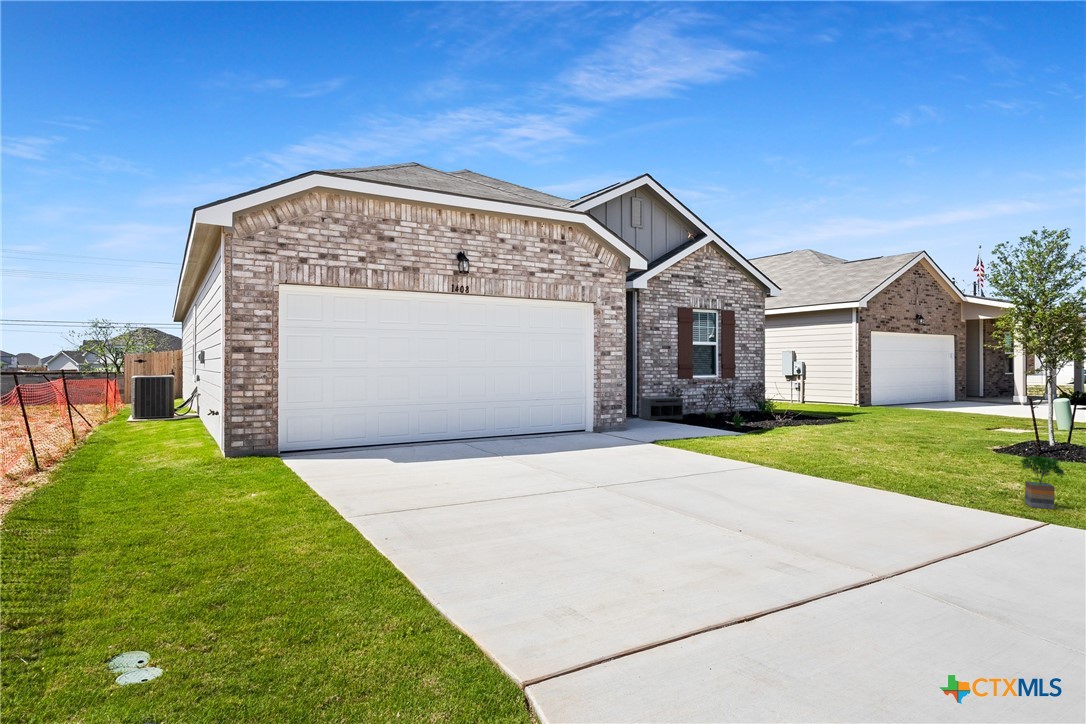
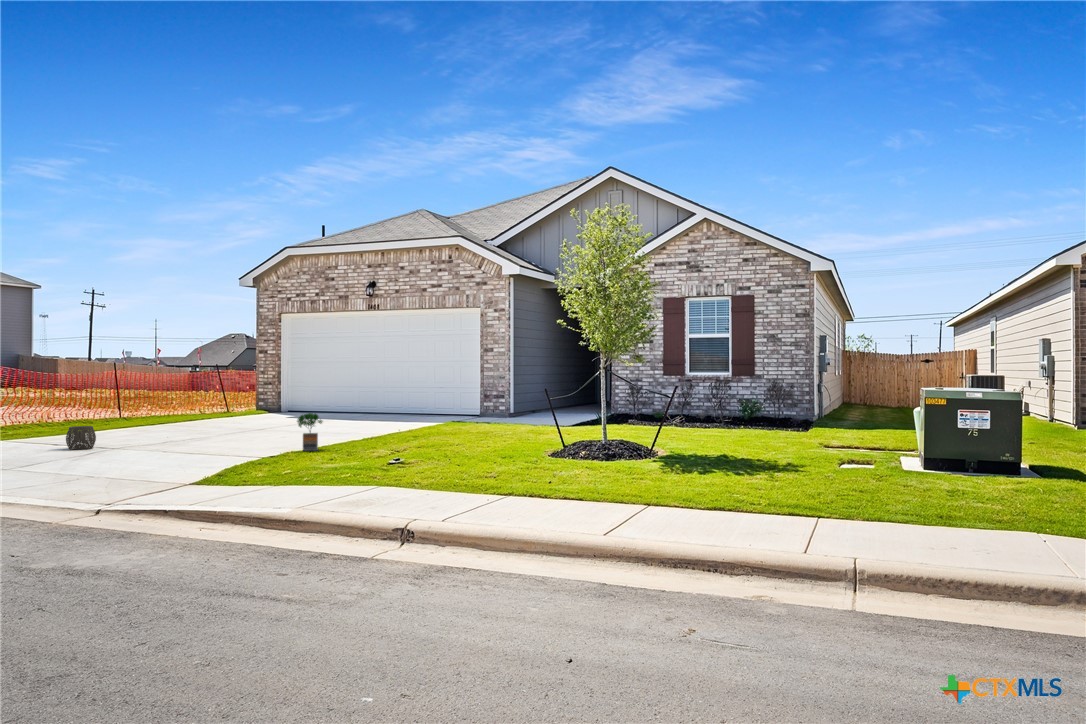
bench: present [641,397,683,421] -> none [605,396,650,420]
woven basket: none [981,547,1057,614] -> present [66,426,96,450]

